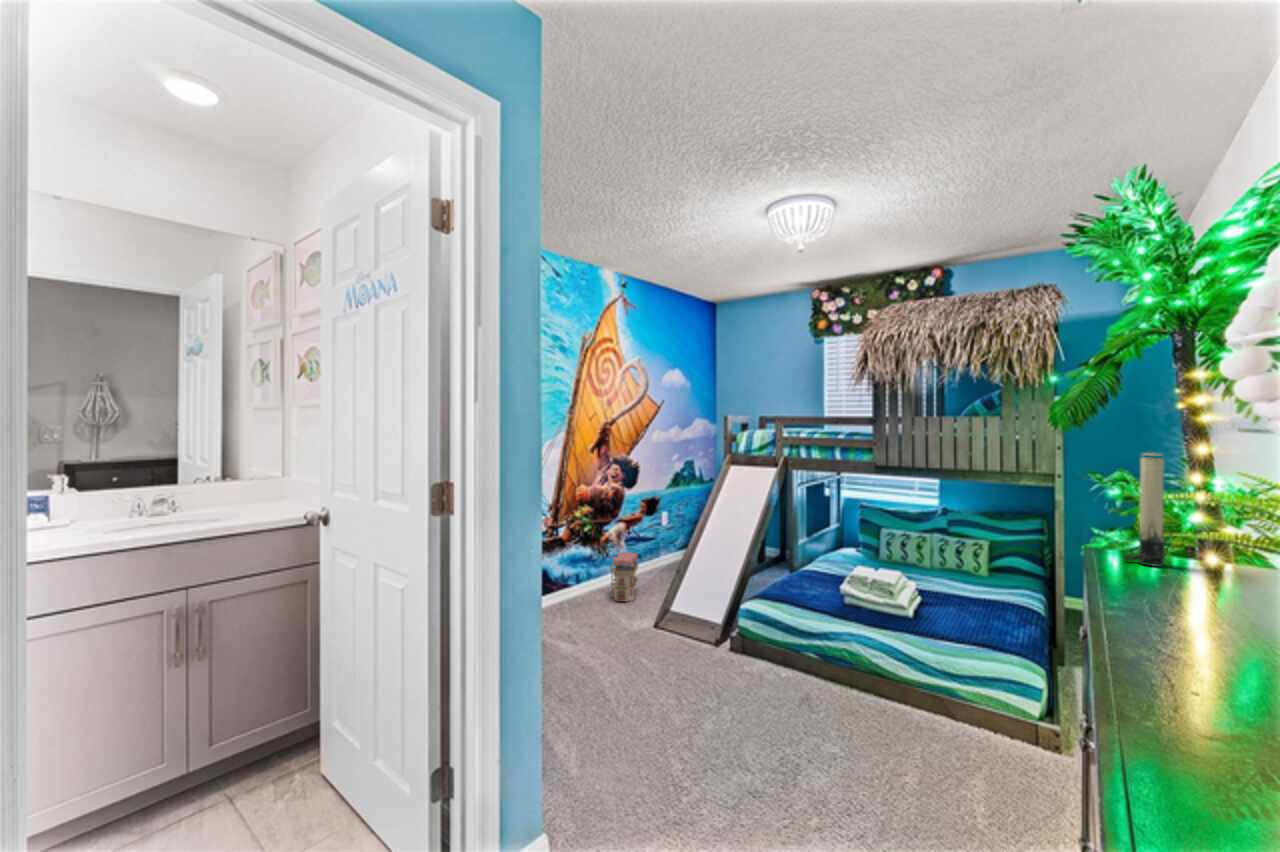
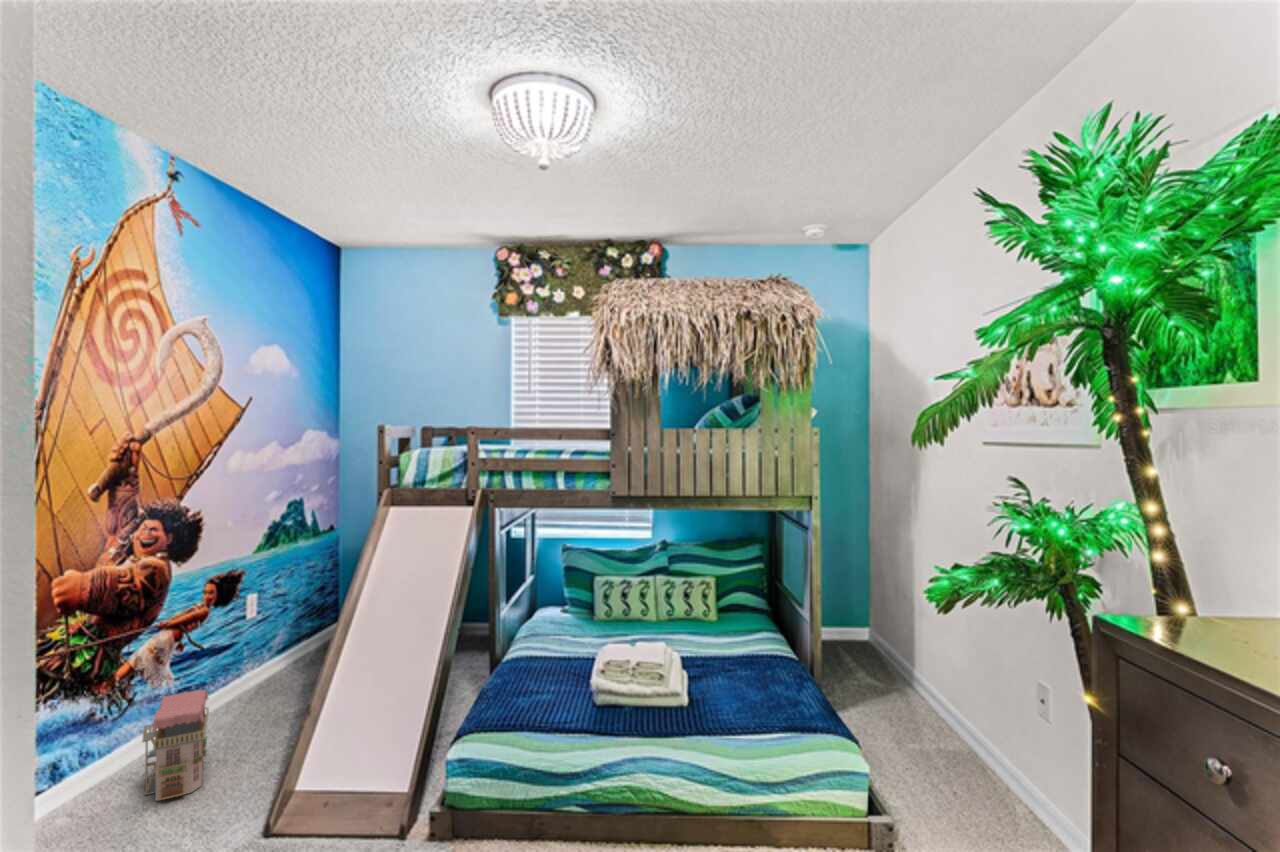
candle: present [1124,453,1165,567] -> none [1154,482,1211,635]

